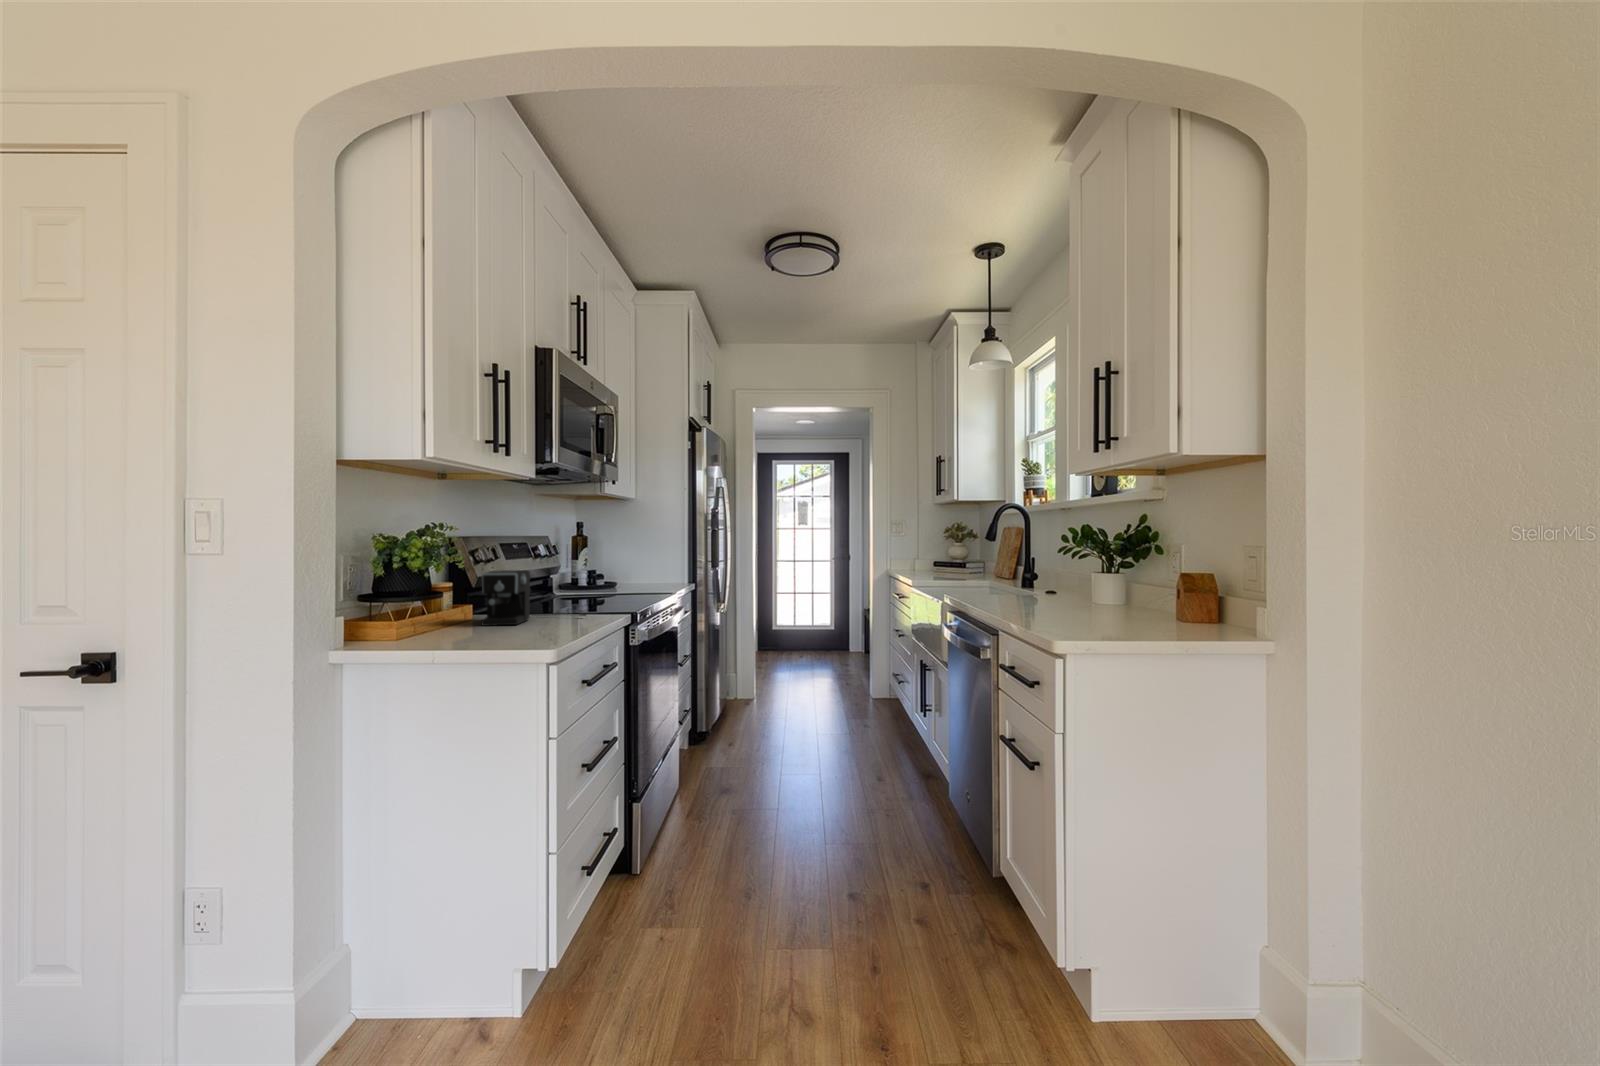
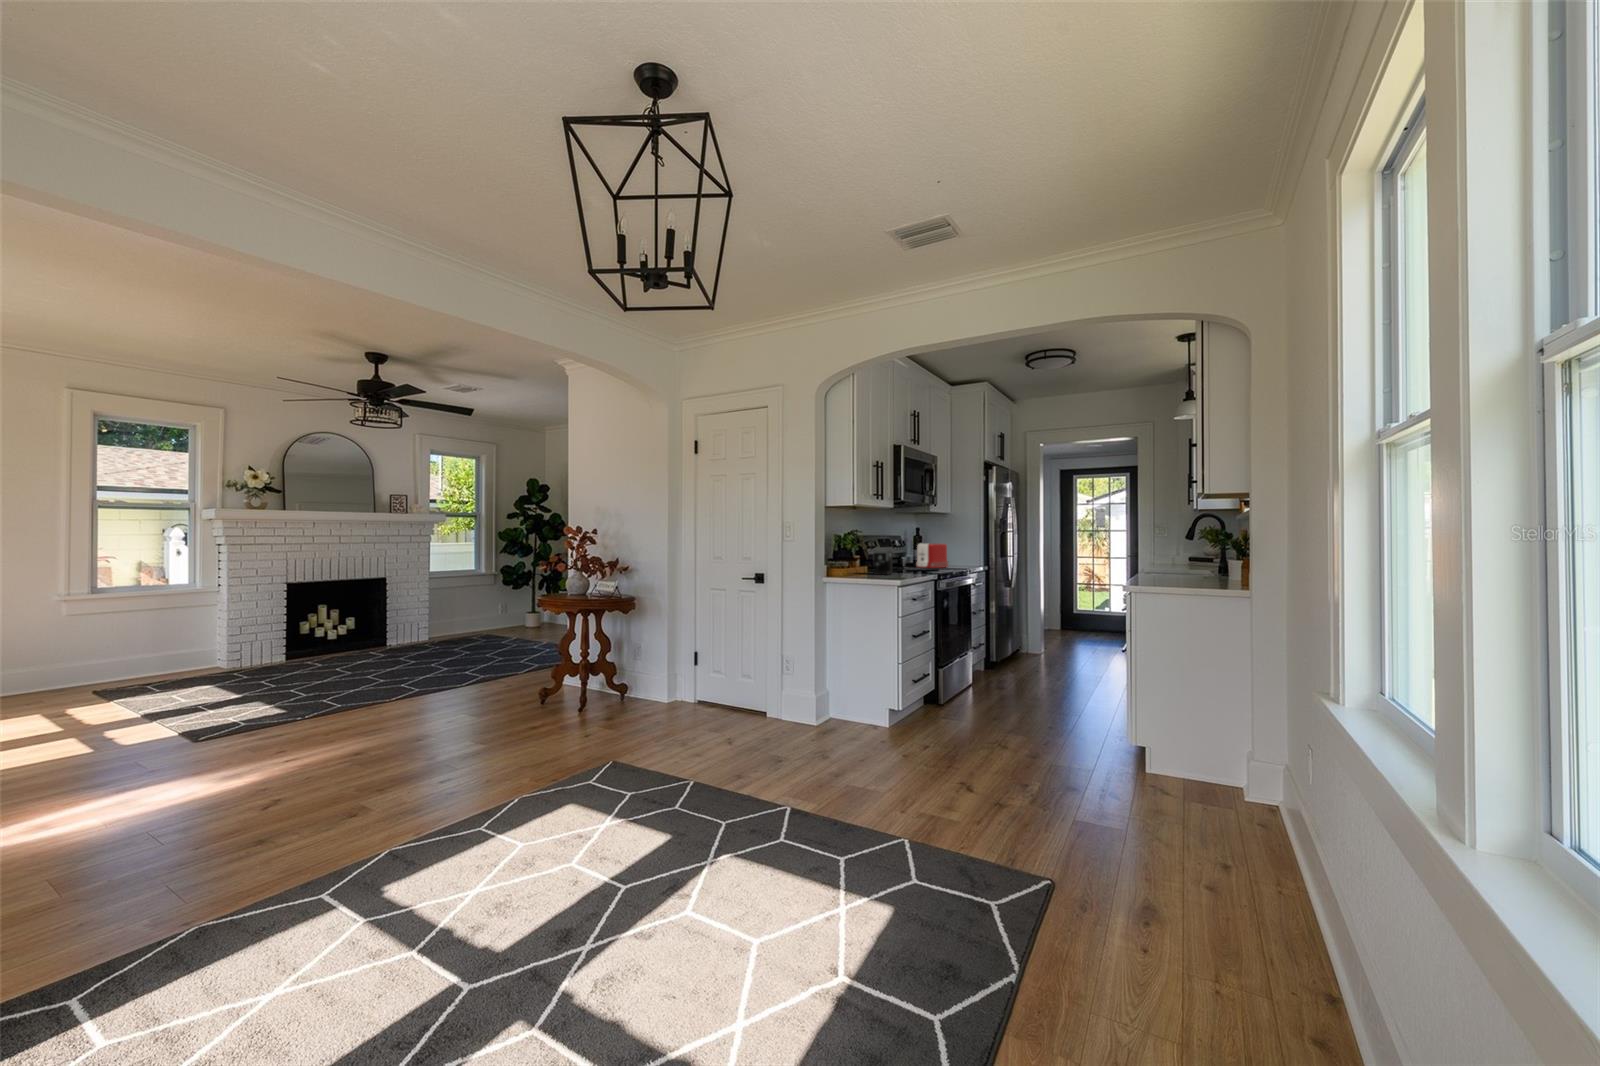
toaster: none [577,550,636,595] -> present [916,544,948,568]

